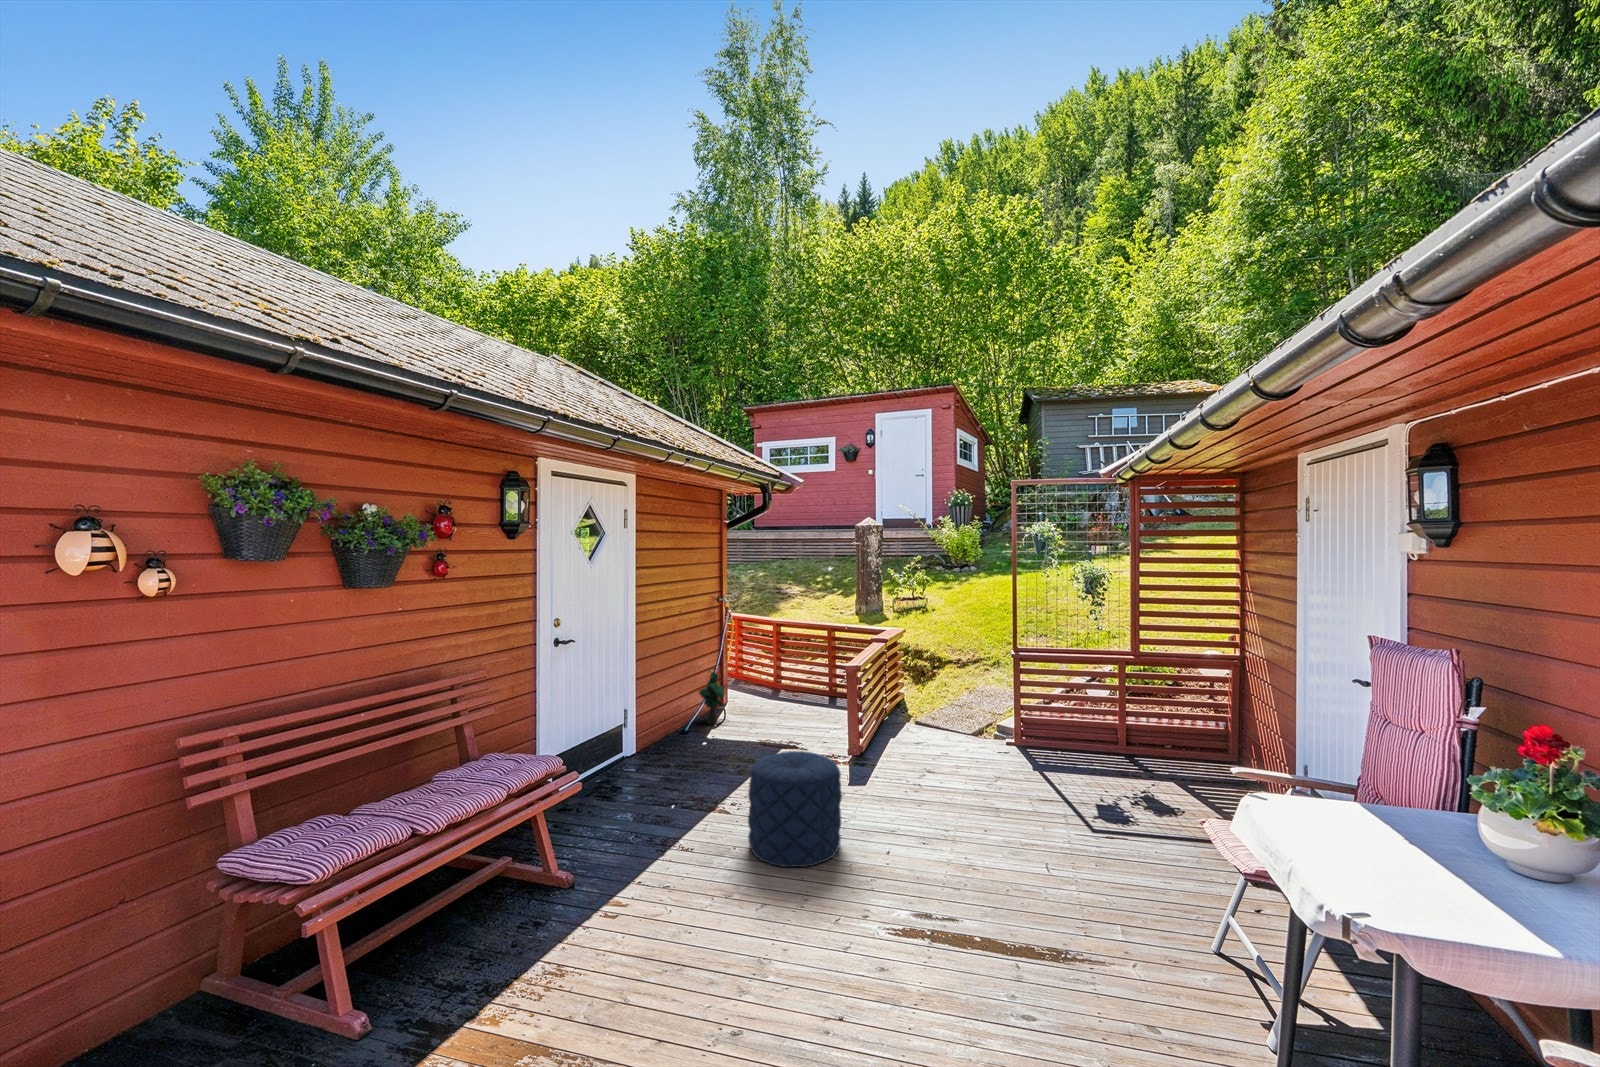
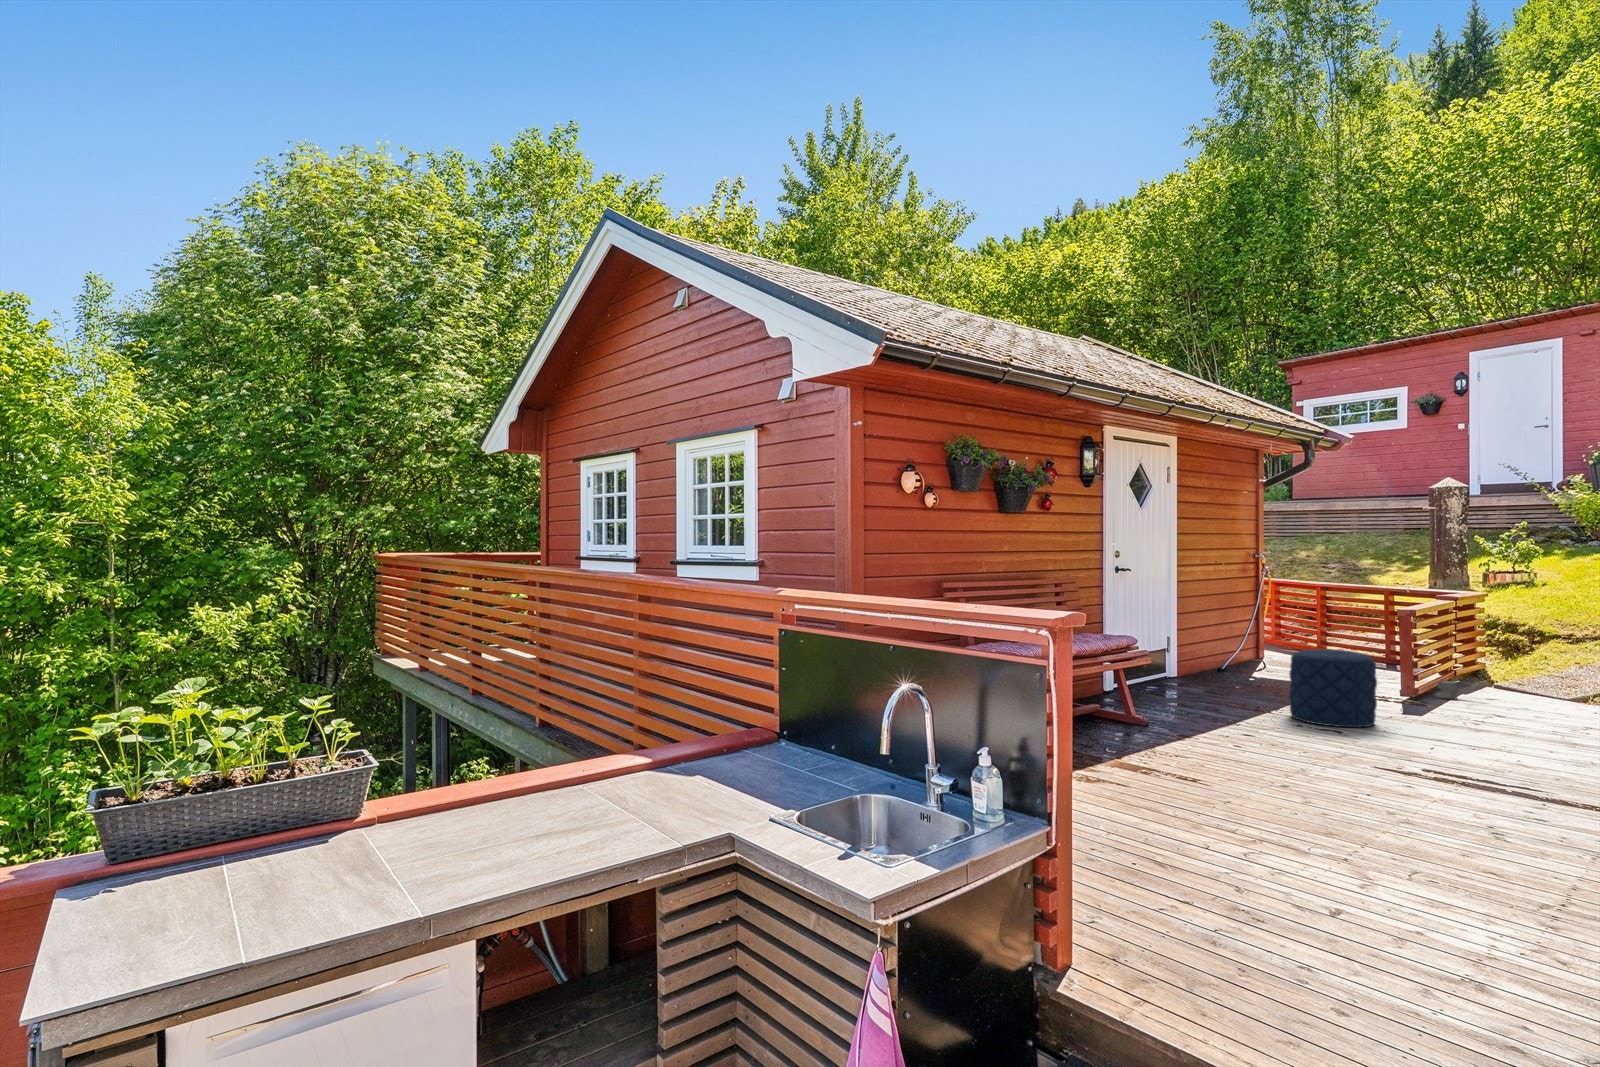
decorative plant: present [699,668,725,724] -> none [1233,618,1263,670]
watering can: none [871,735,916,756] -> present [1436,680,1481,699]

